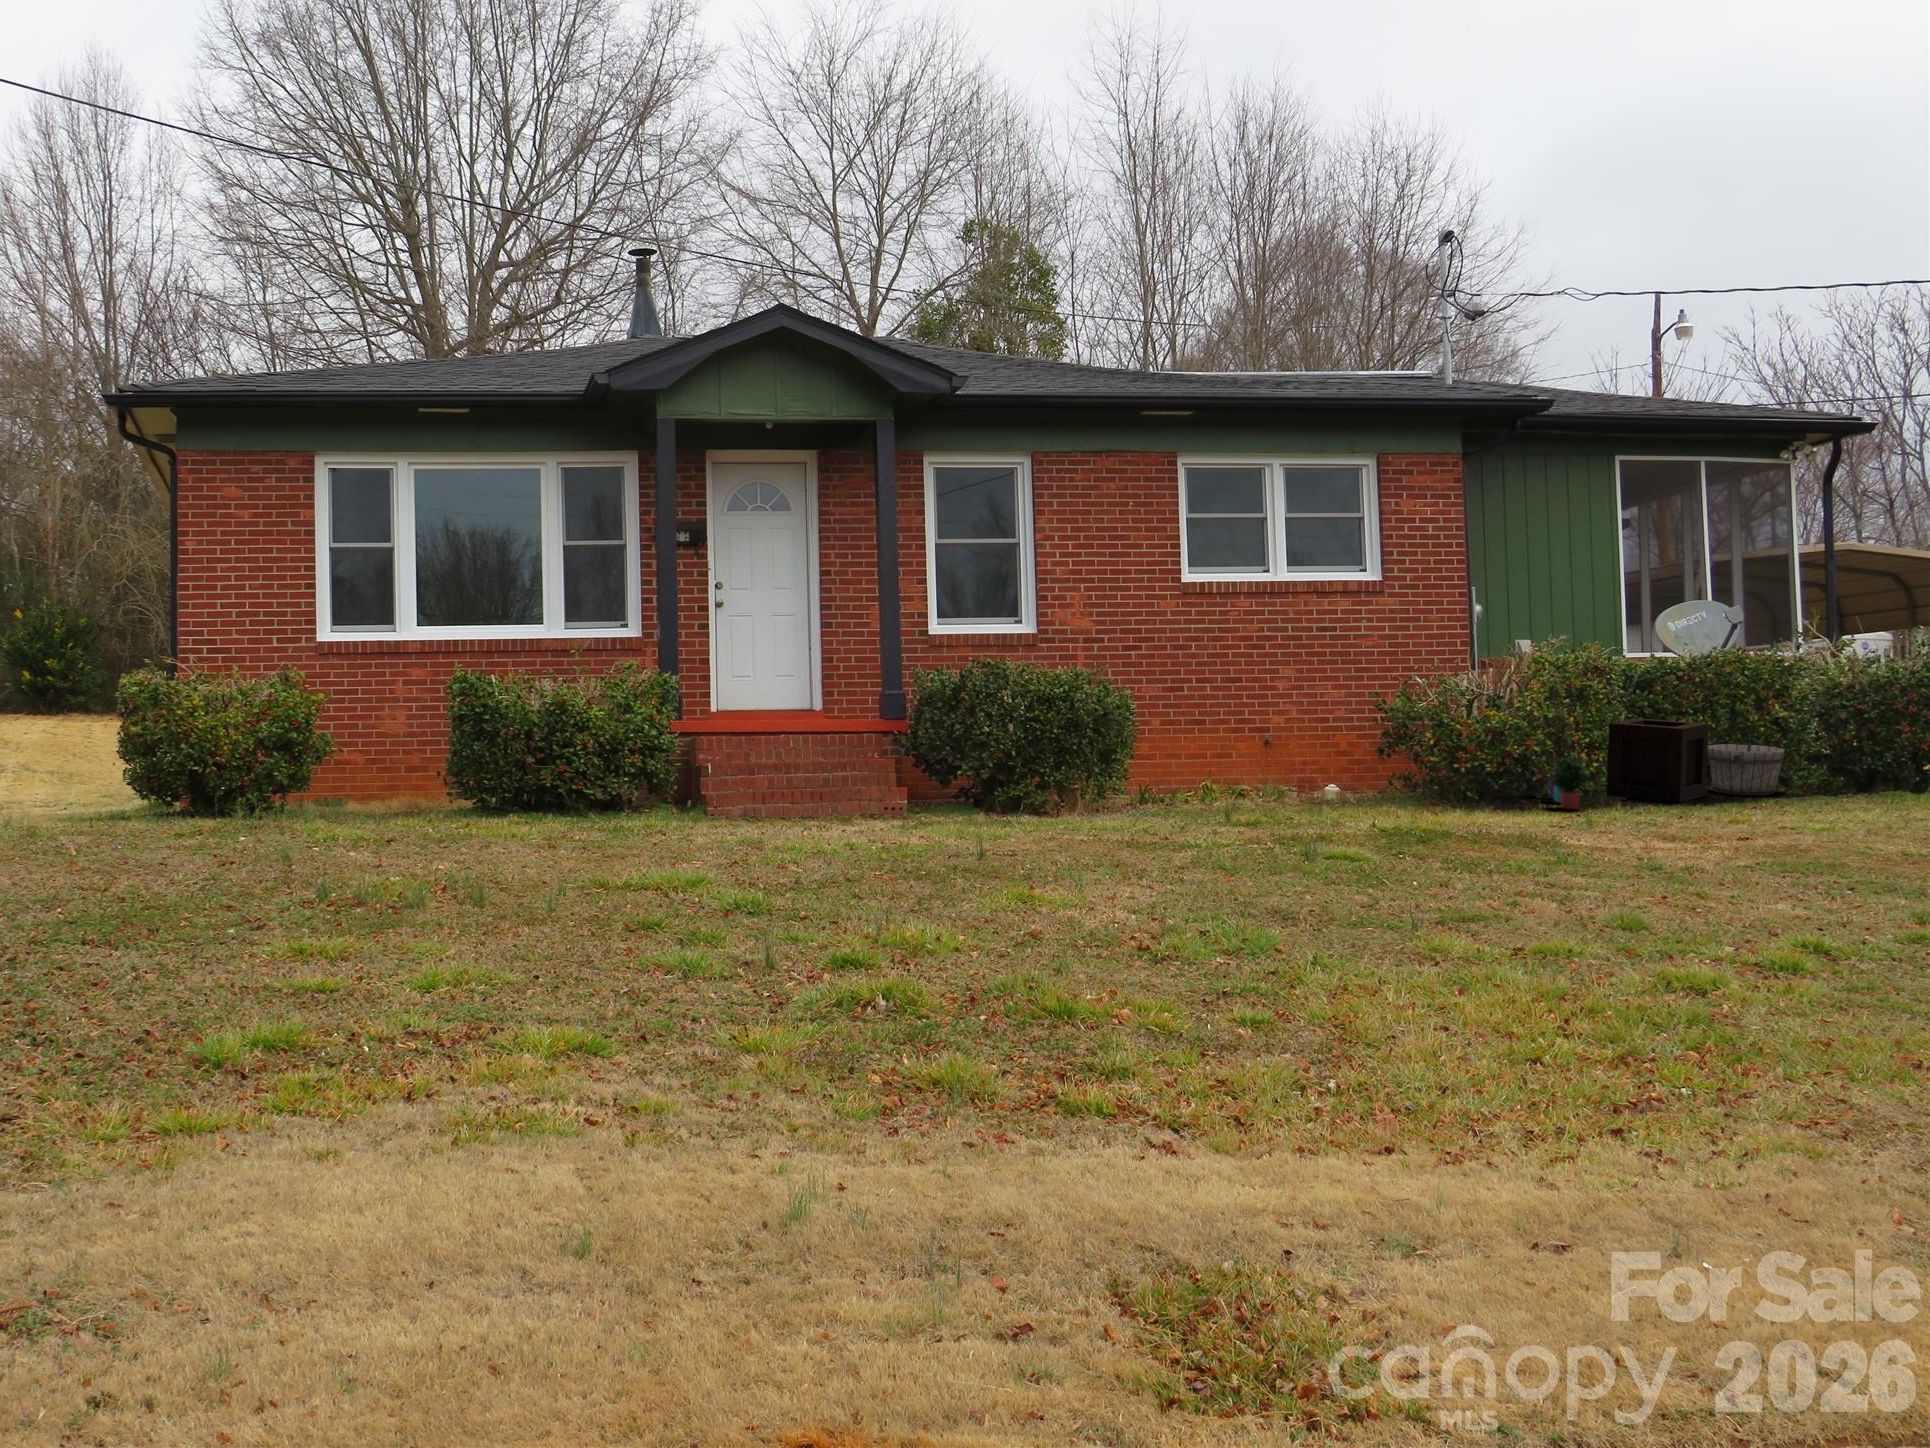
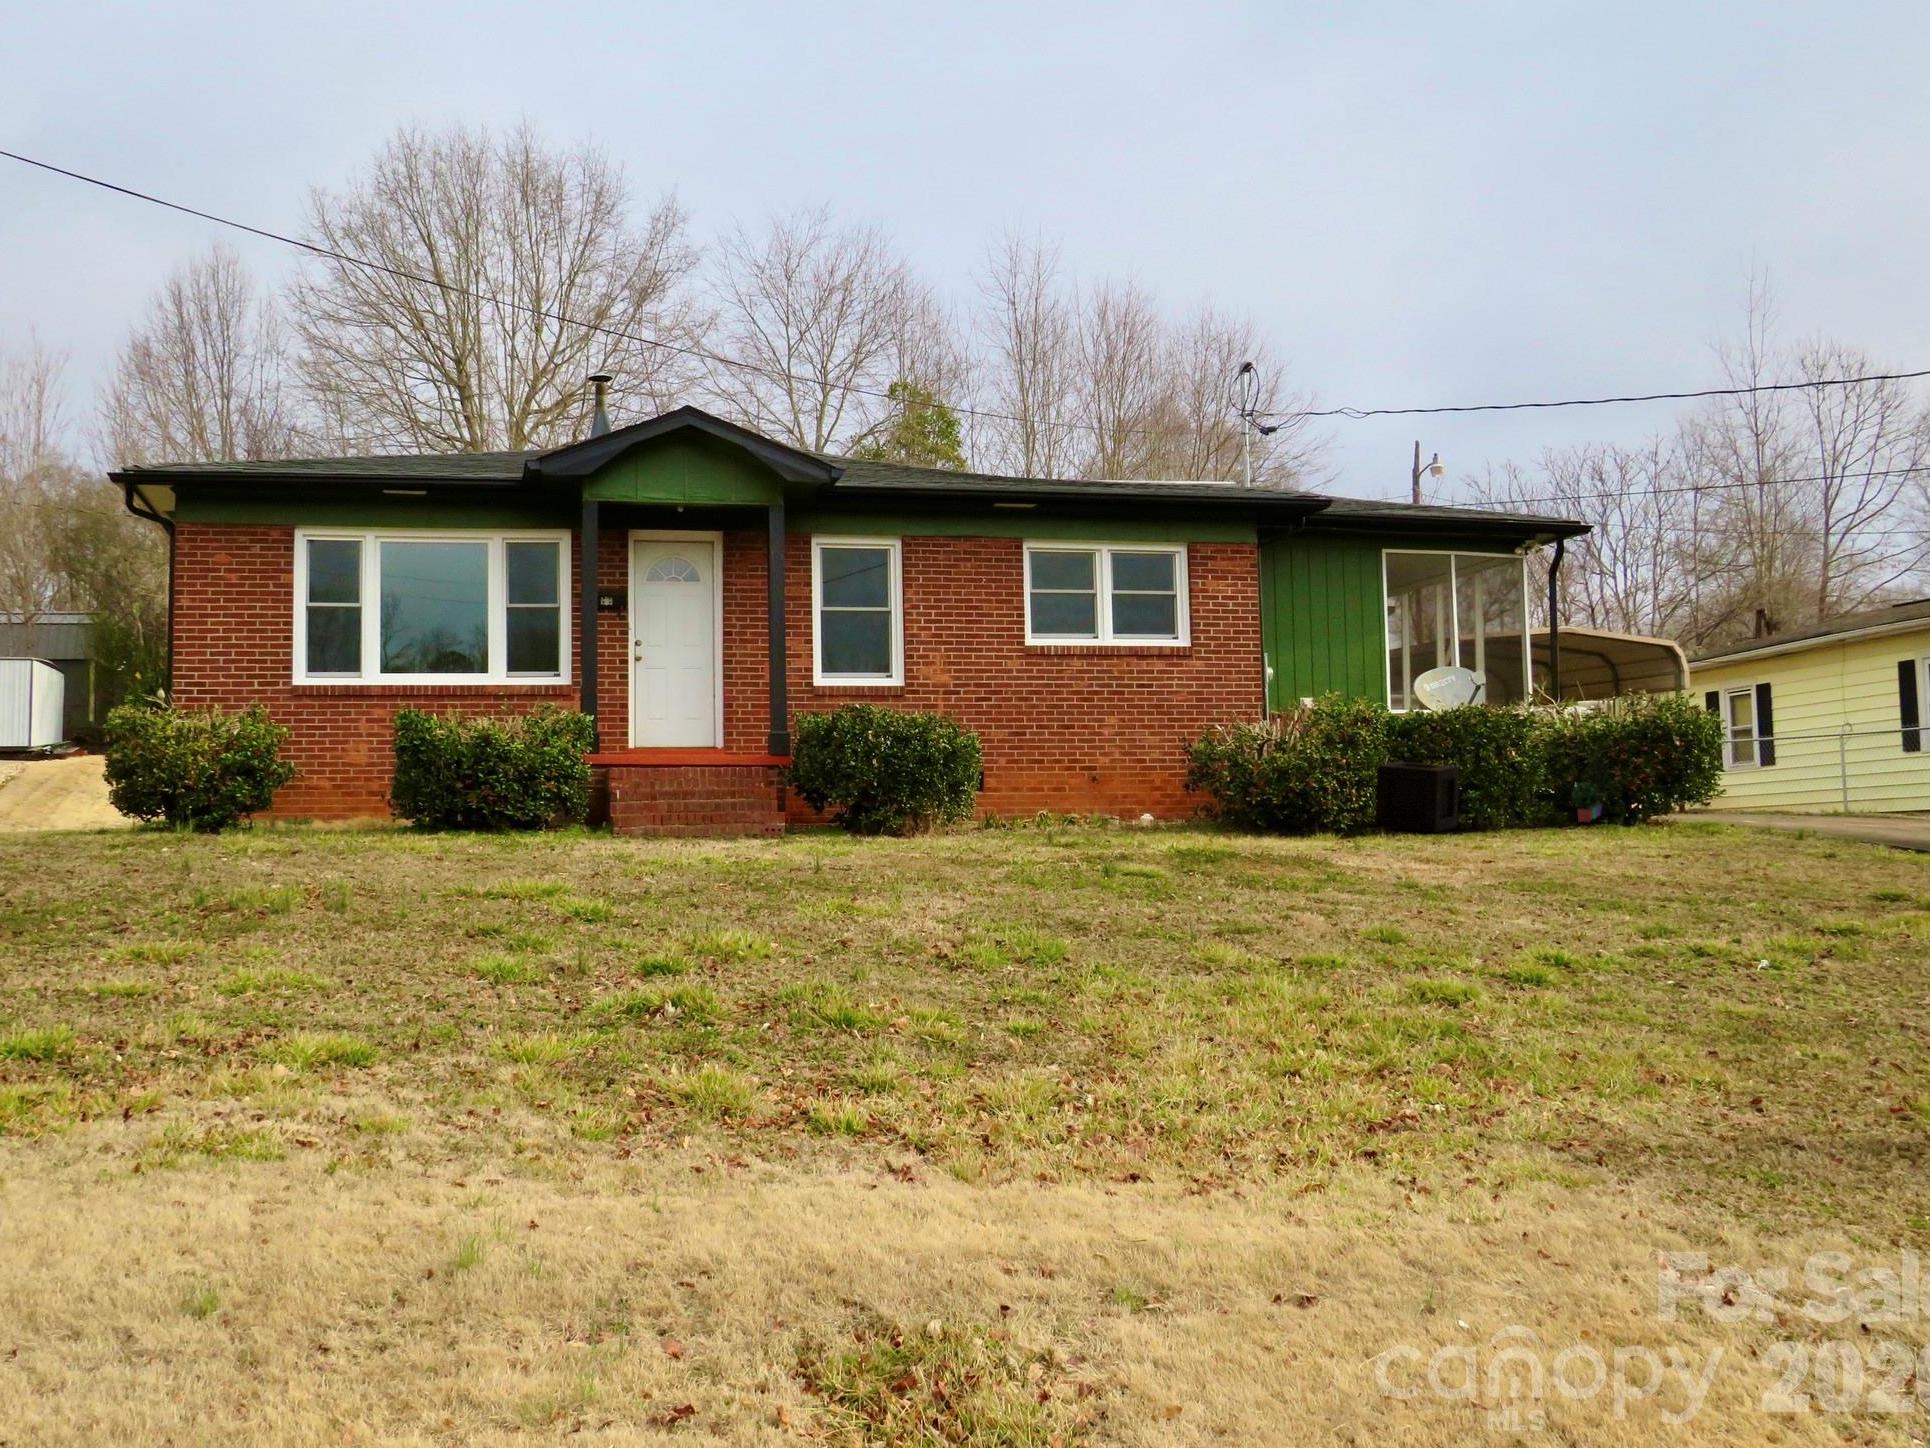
potted plant: present [1545,709,1589,809] -> present [1572,747,1609,822]
wooden bucket: present [1708,731,1785,796] -> none [1458,774,1522,827]

